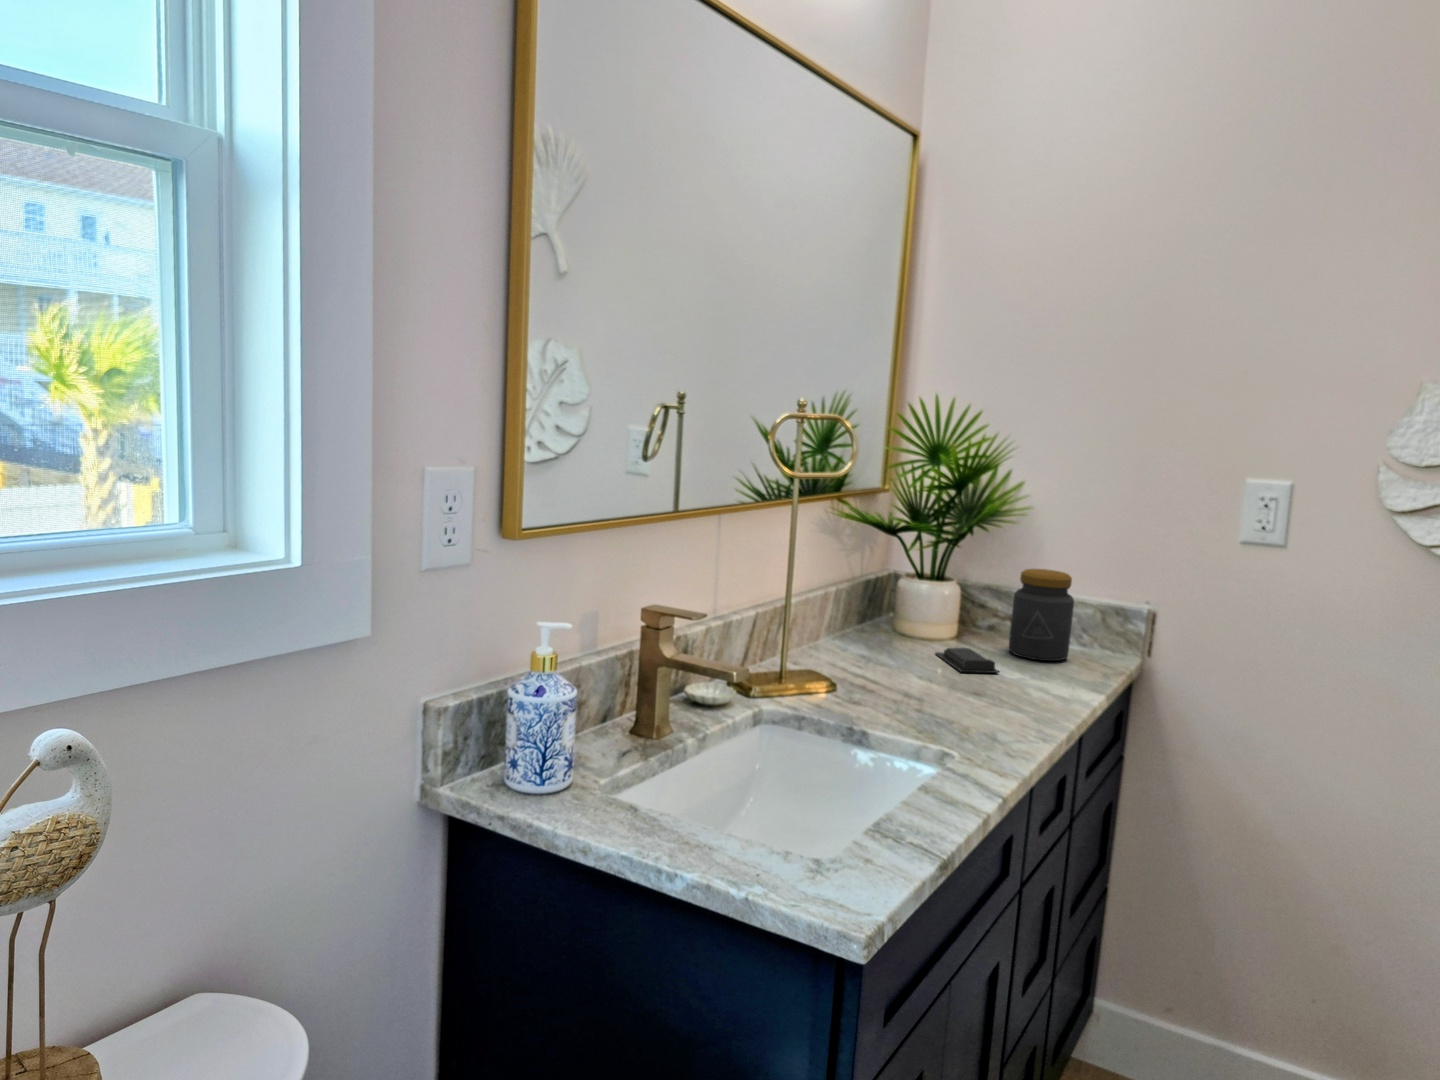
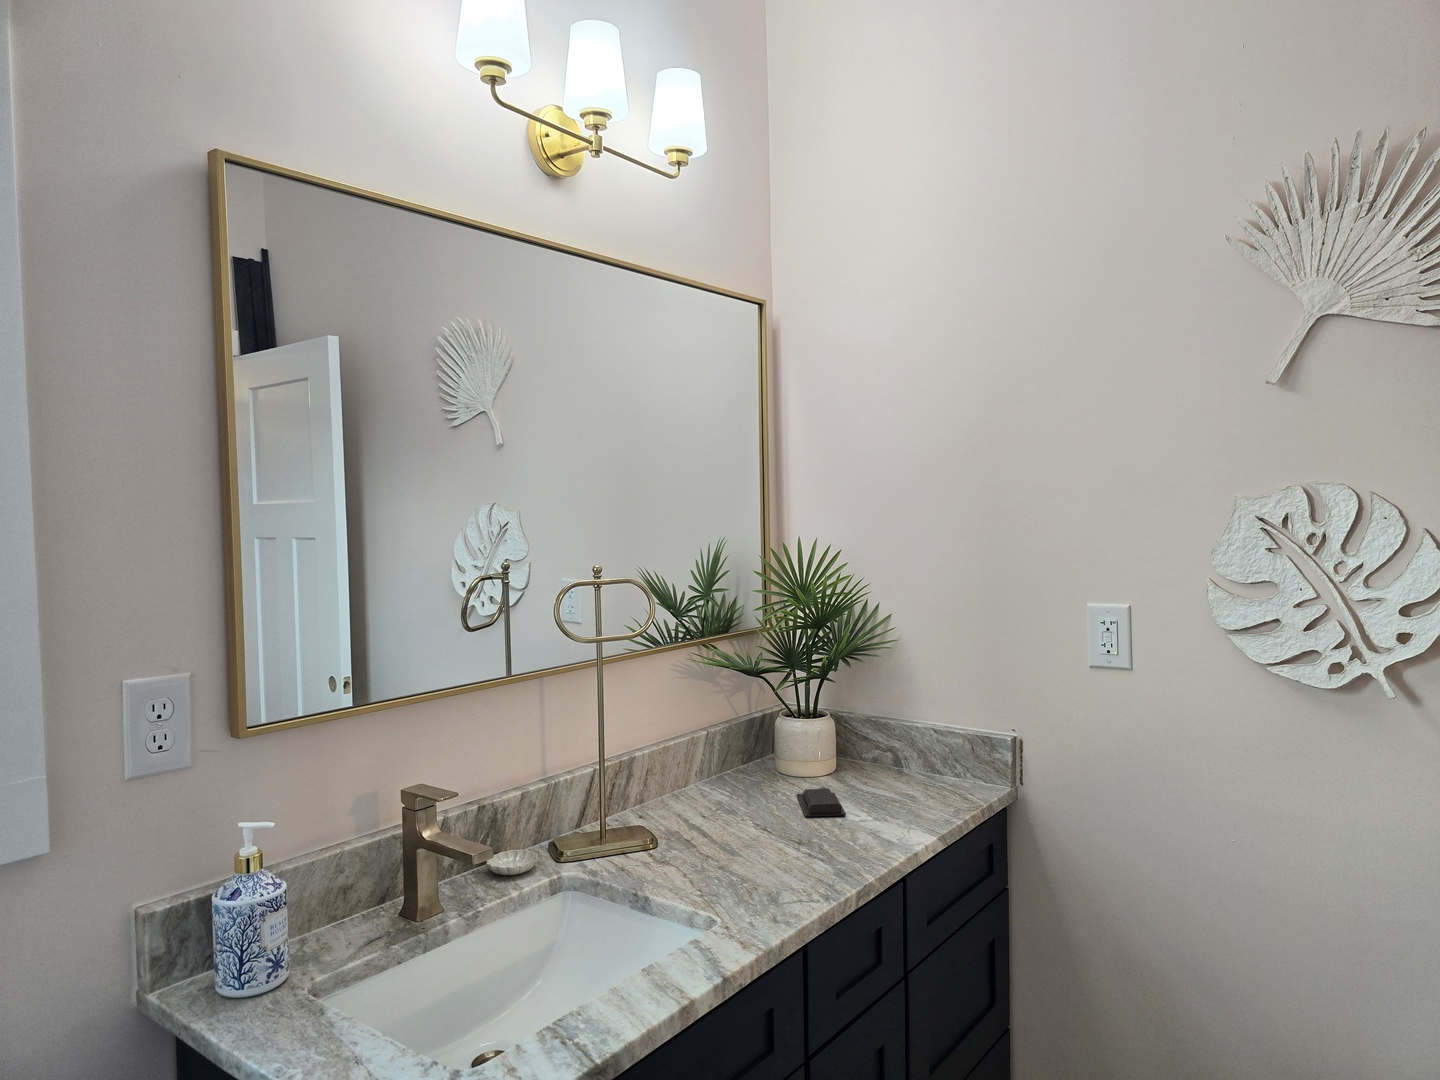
jar: present [1009,569,1074,661] -> none [876,702,936,797]

